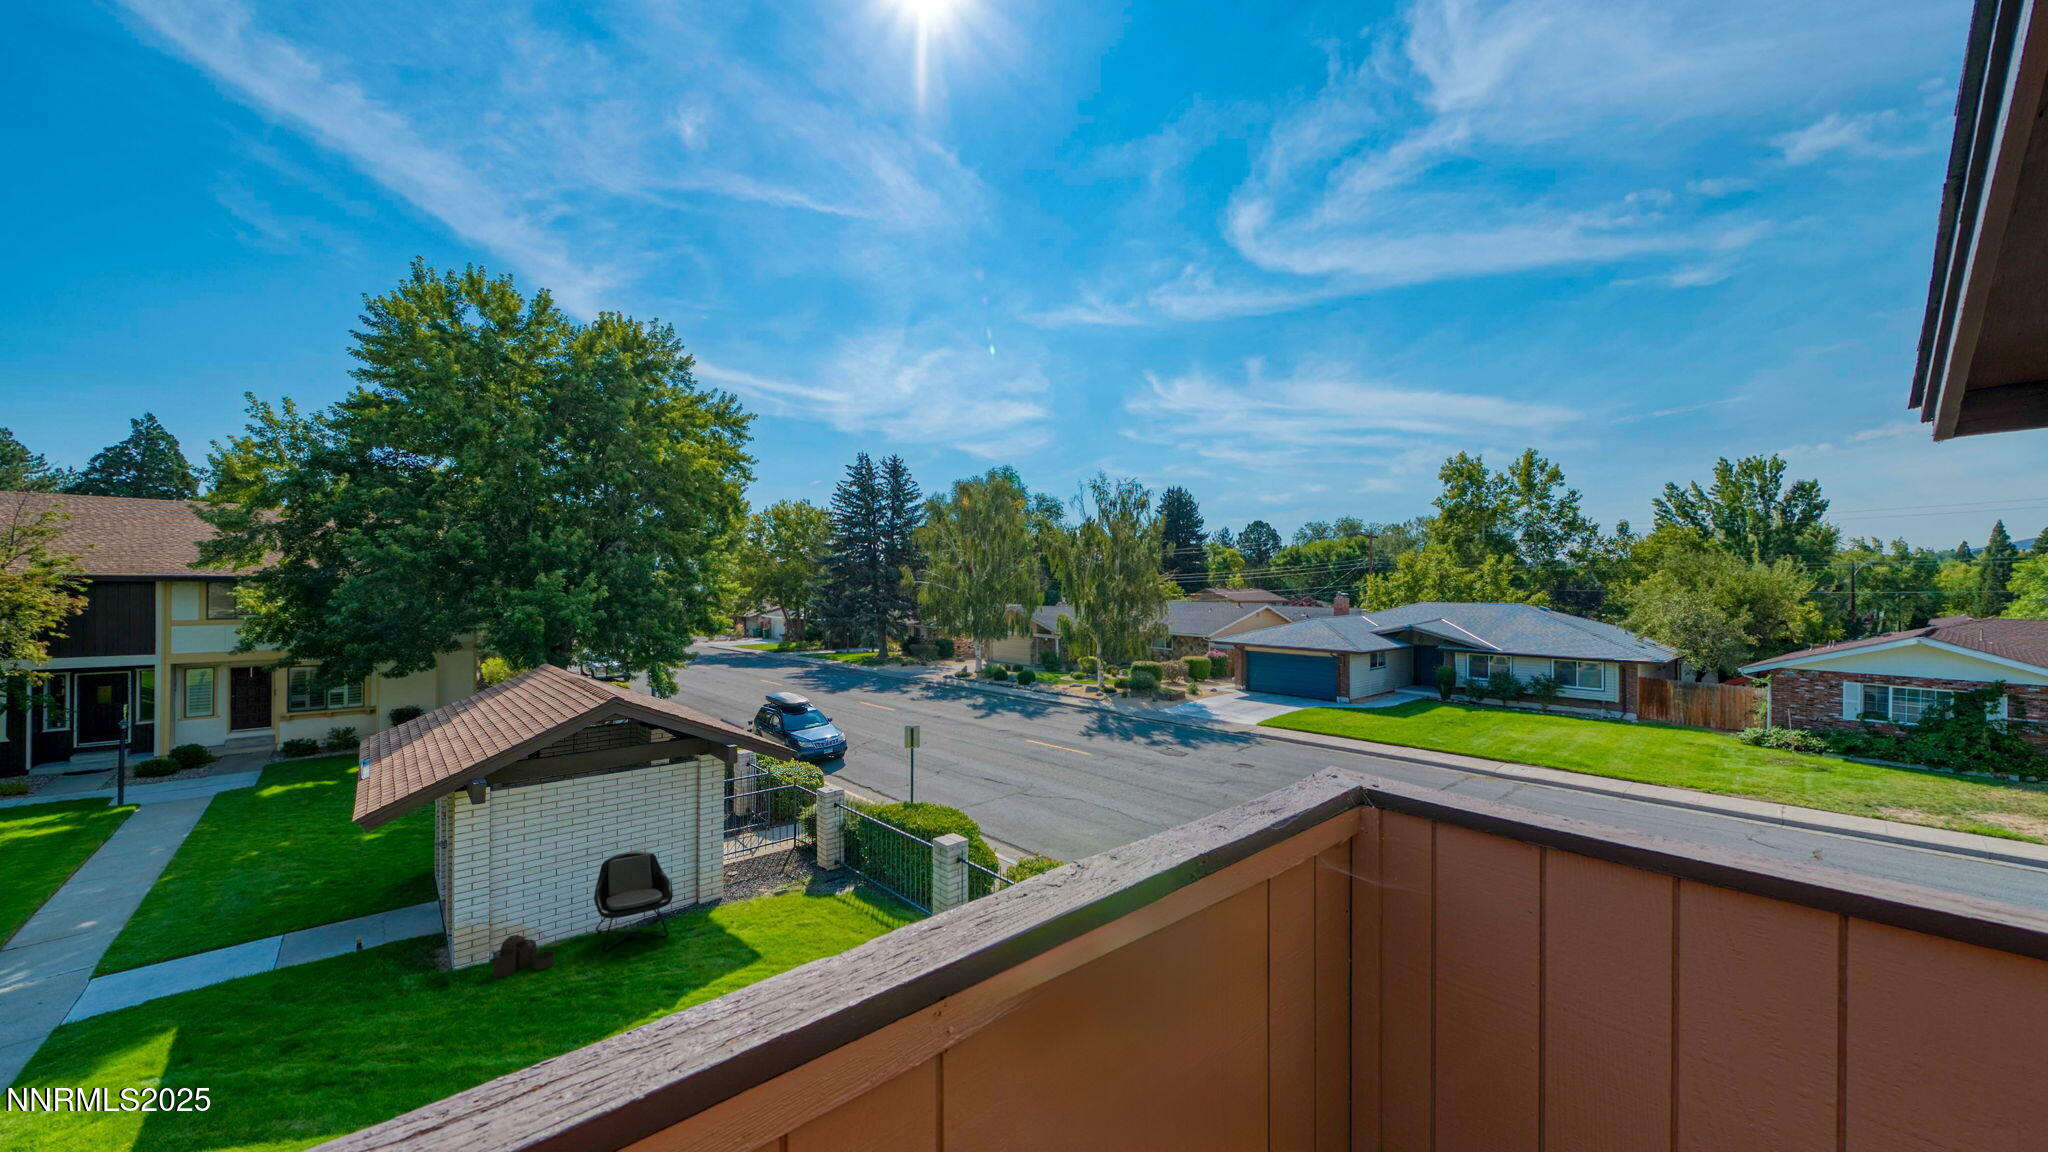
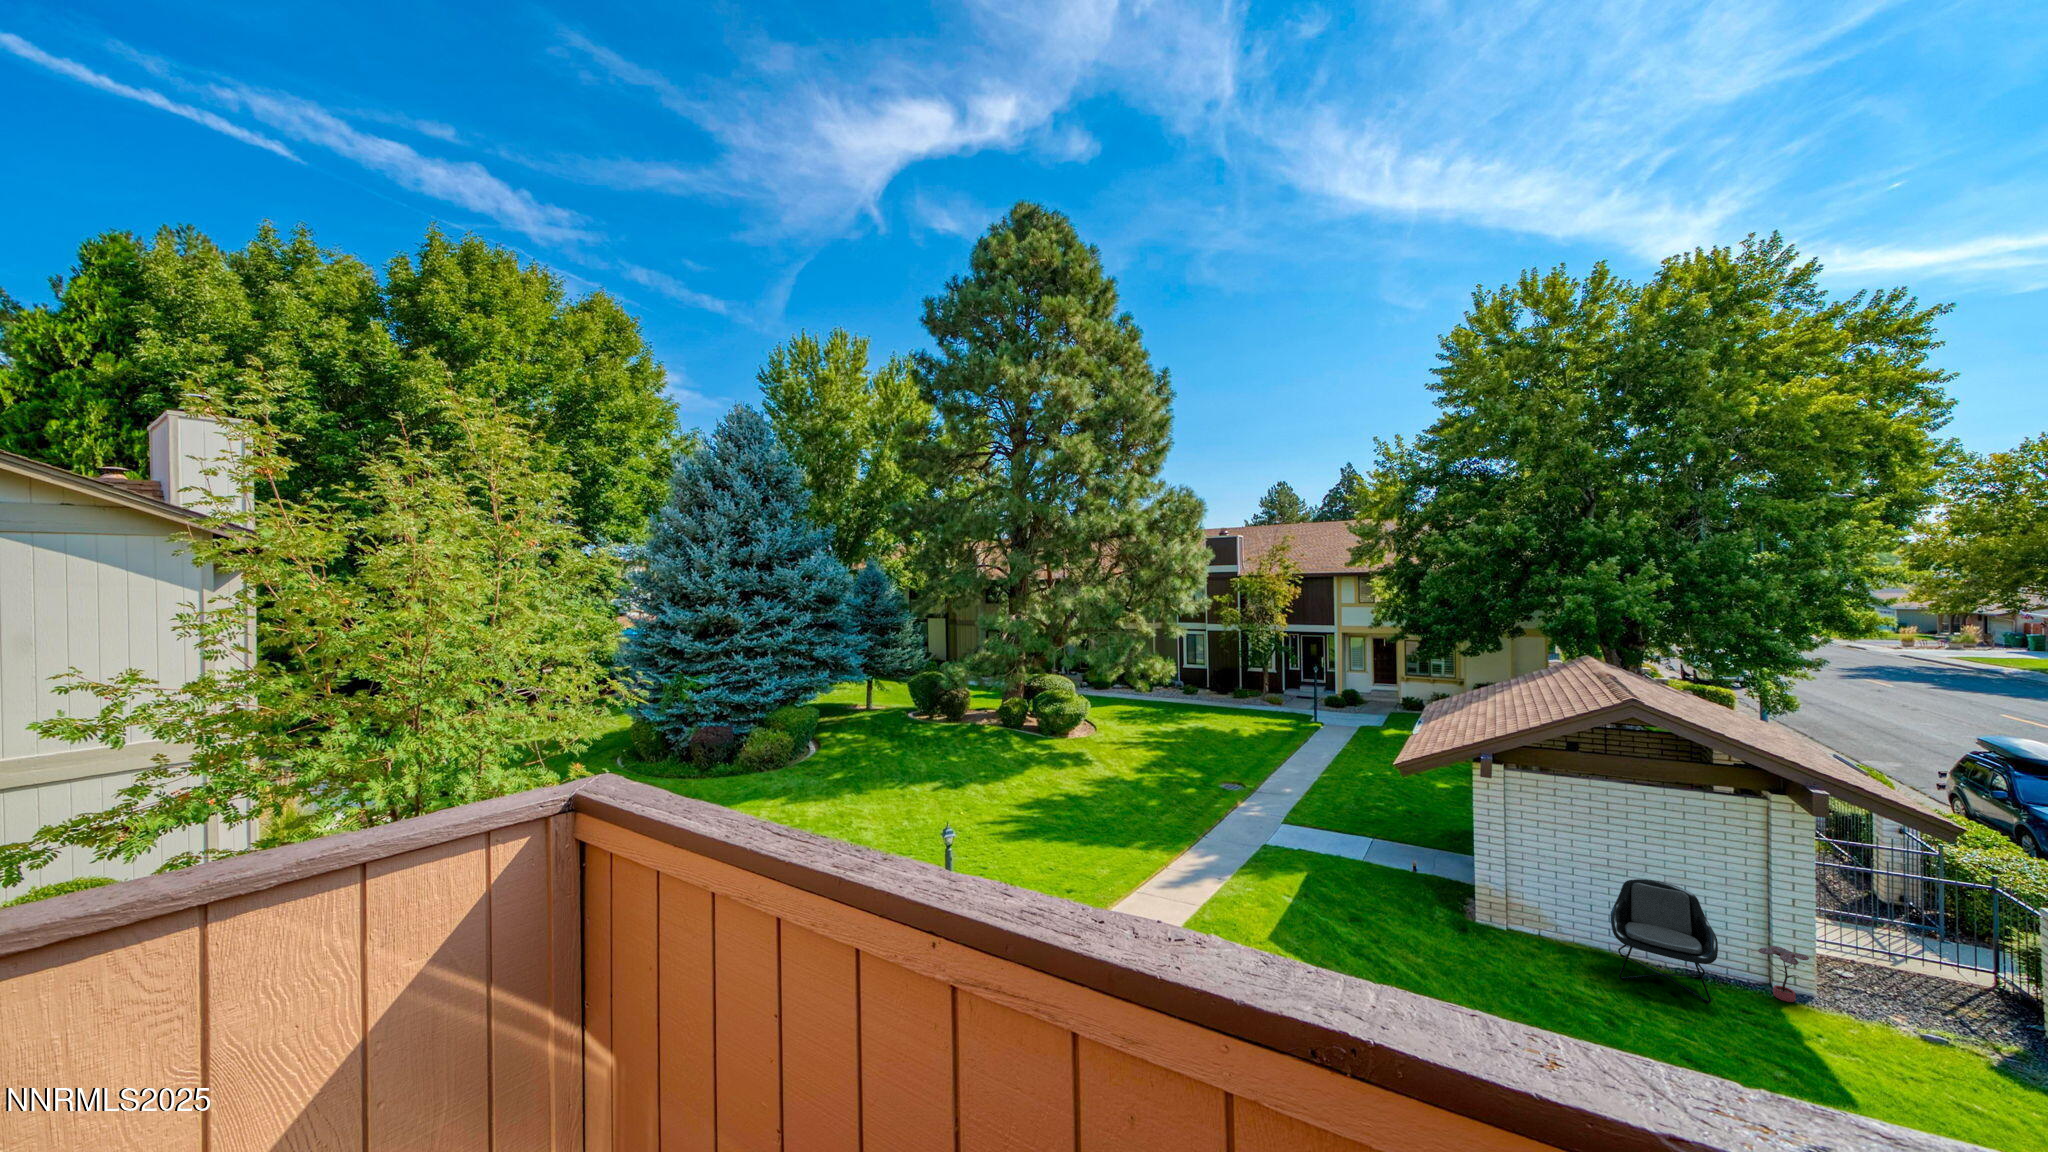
potted plant: none [693,871,721,911] -> present [1758,946,1809,1002]
woven basket: present [493,935,555,977] -> none [1501,914,1564,965]

